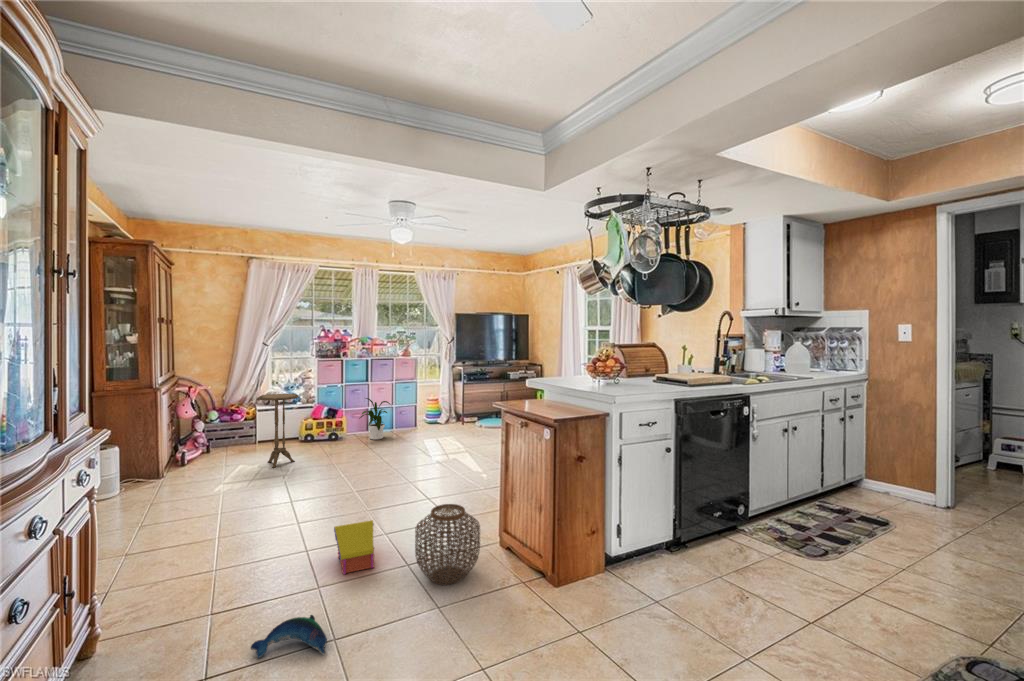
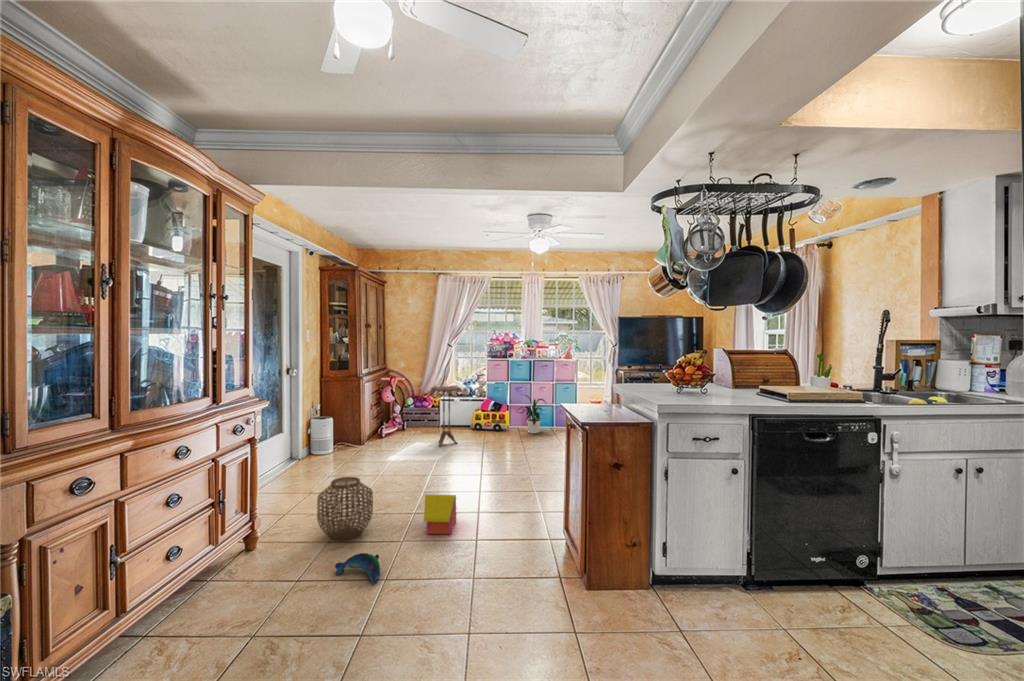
woven basket: present [415,504,480,585] -> present [317,477,373,541]

